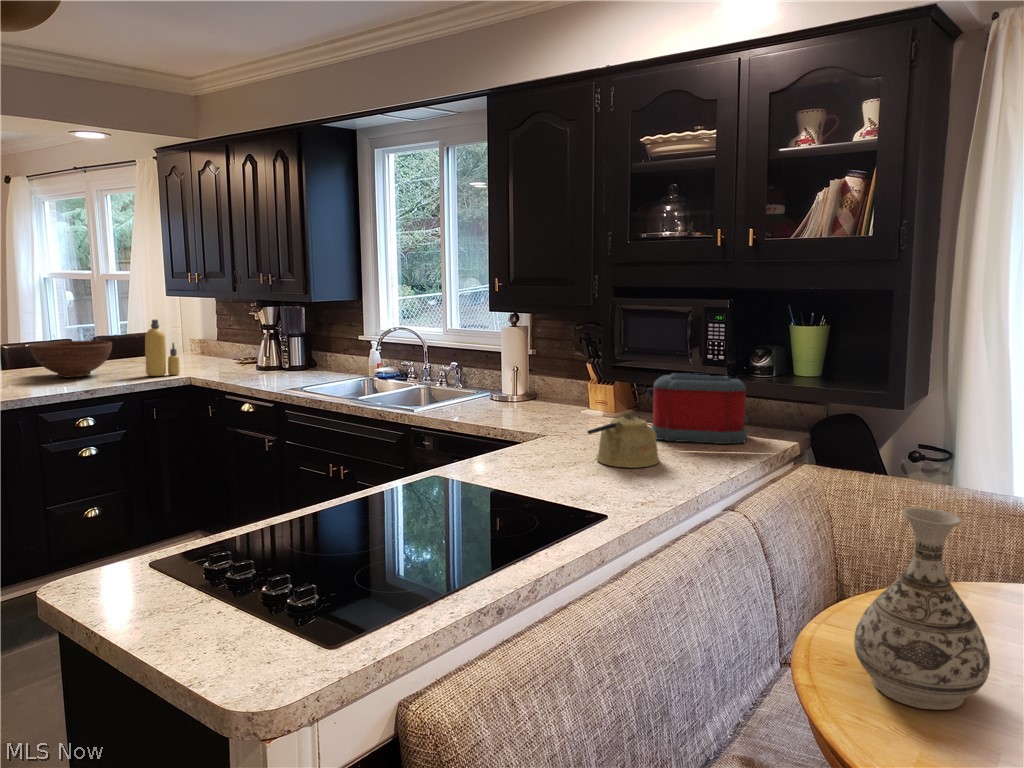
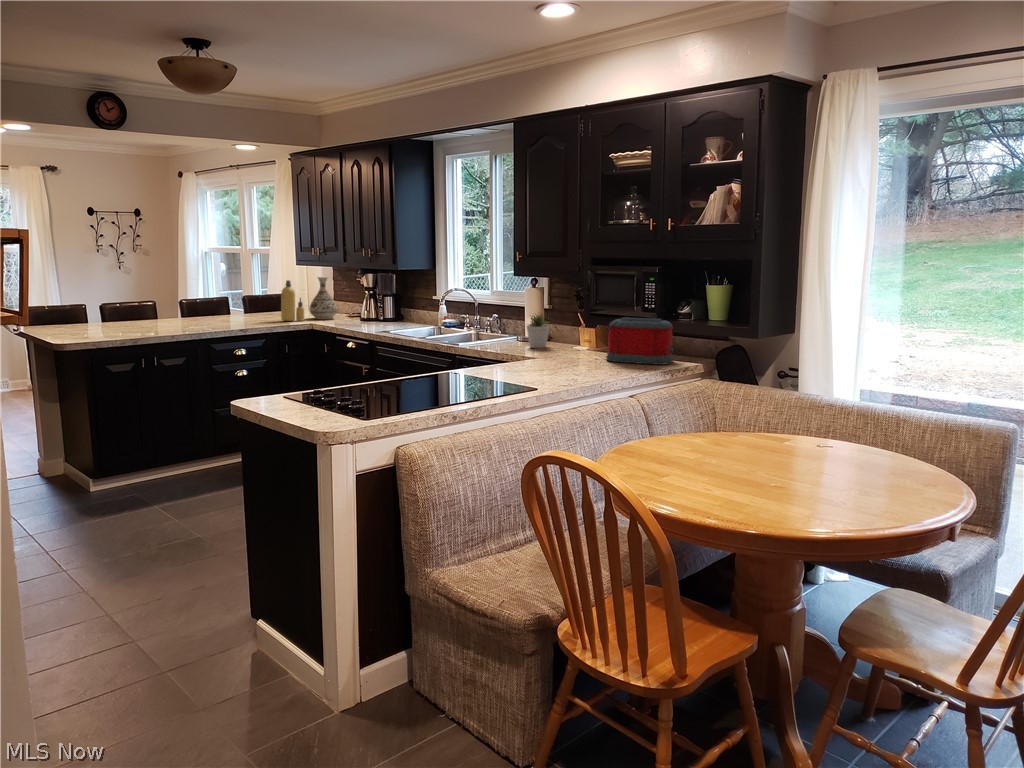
fruit bowl: present [30,341,112,378] -> none [205,295,259,320]
potted plant: none [515,362,549,415] -> present [527,314,550,348]
kettle: present [588,412,659,468] -> none [553,338,600,372]
vase: present [854,507,990,710] -> present [309,277,337,319]

